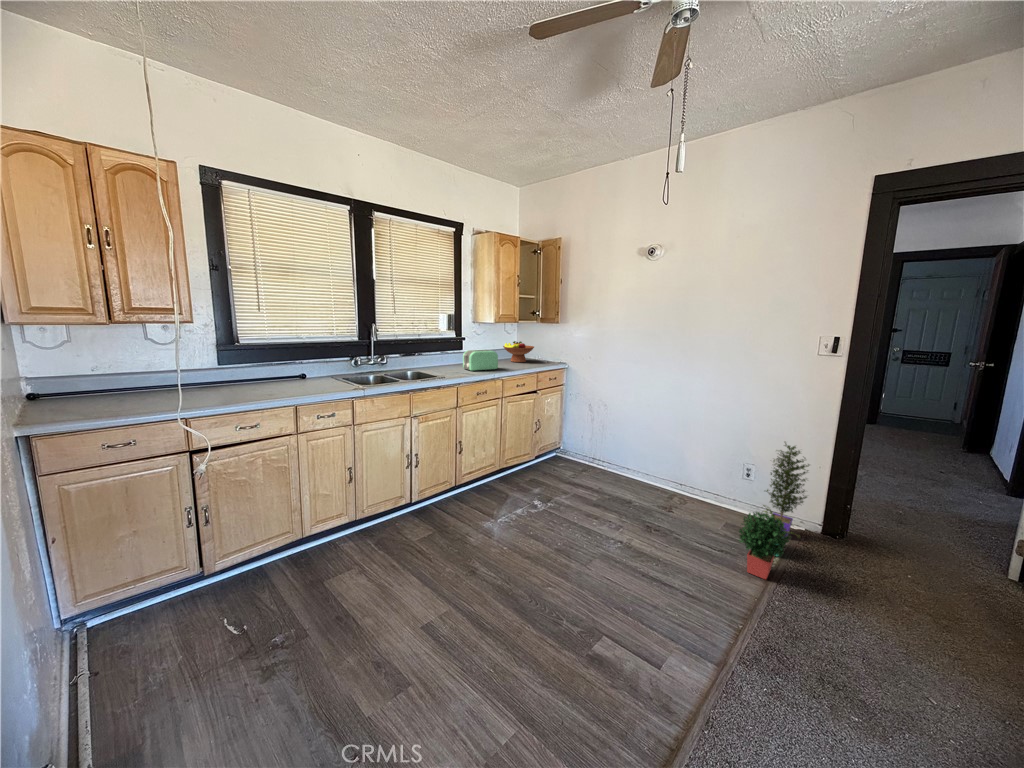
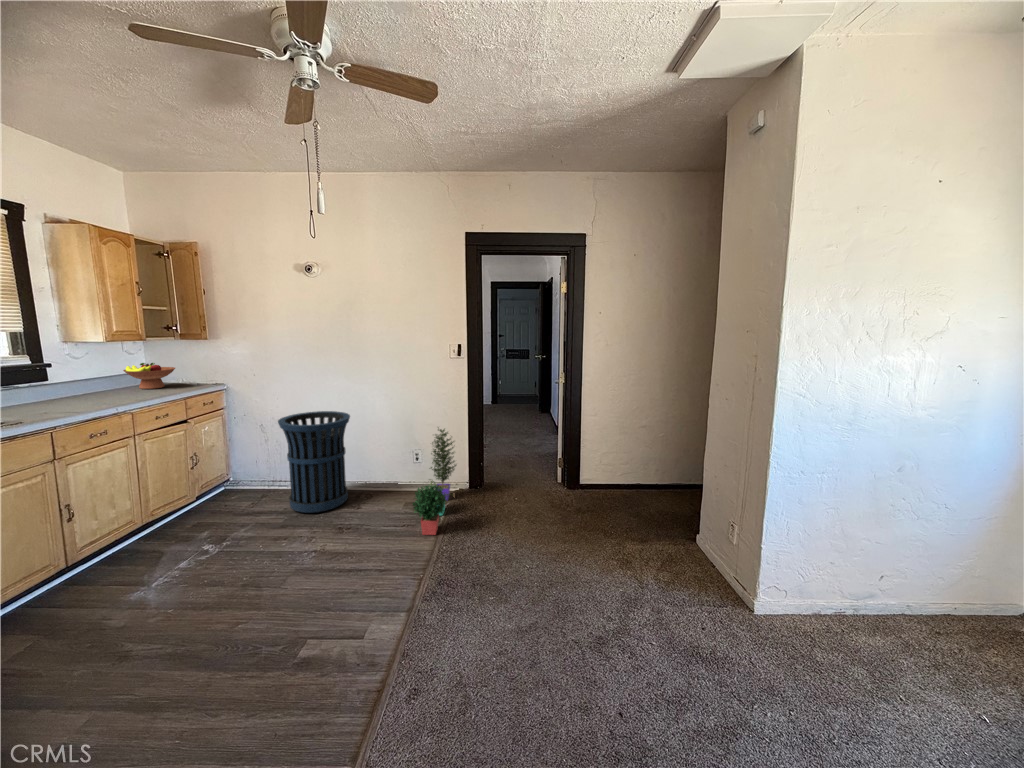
toaster: present [463,350,498,371] -> none [52,377,121,408]
trash can: none [604,399,674,503] -> present [278,411,350,513]

